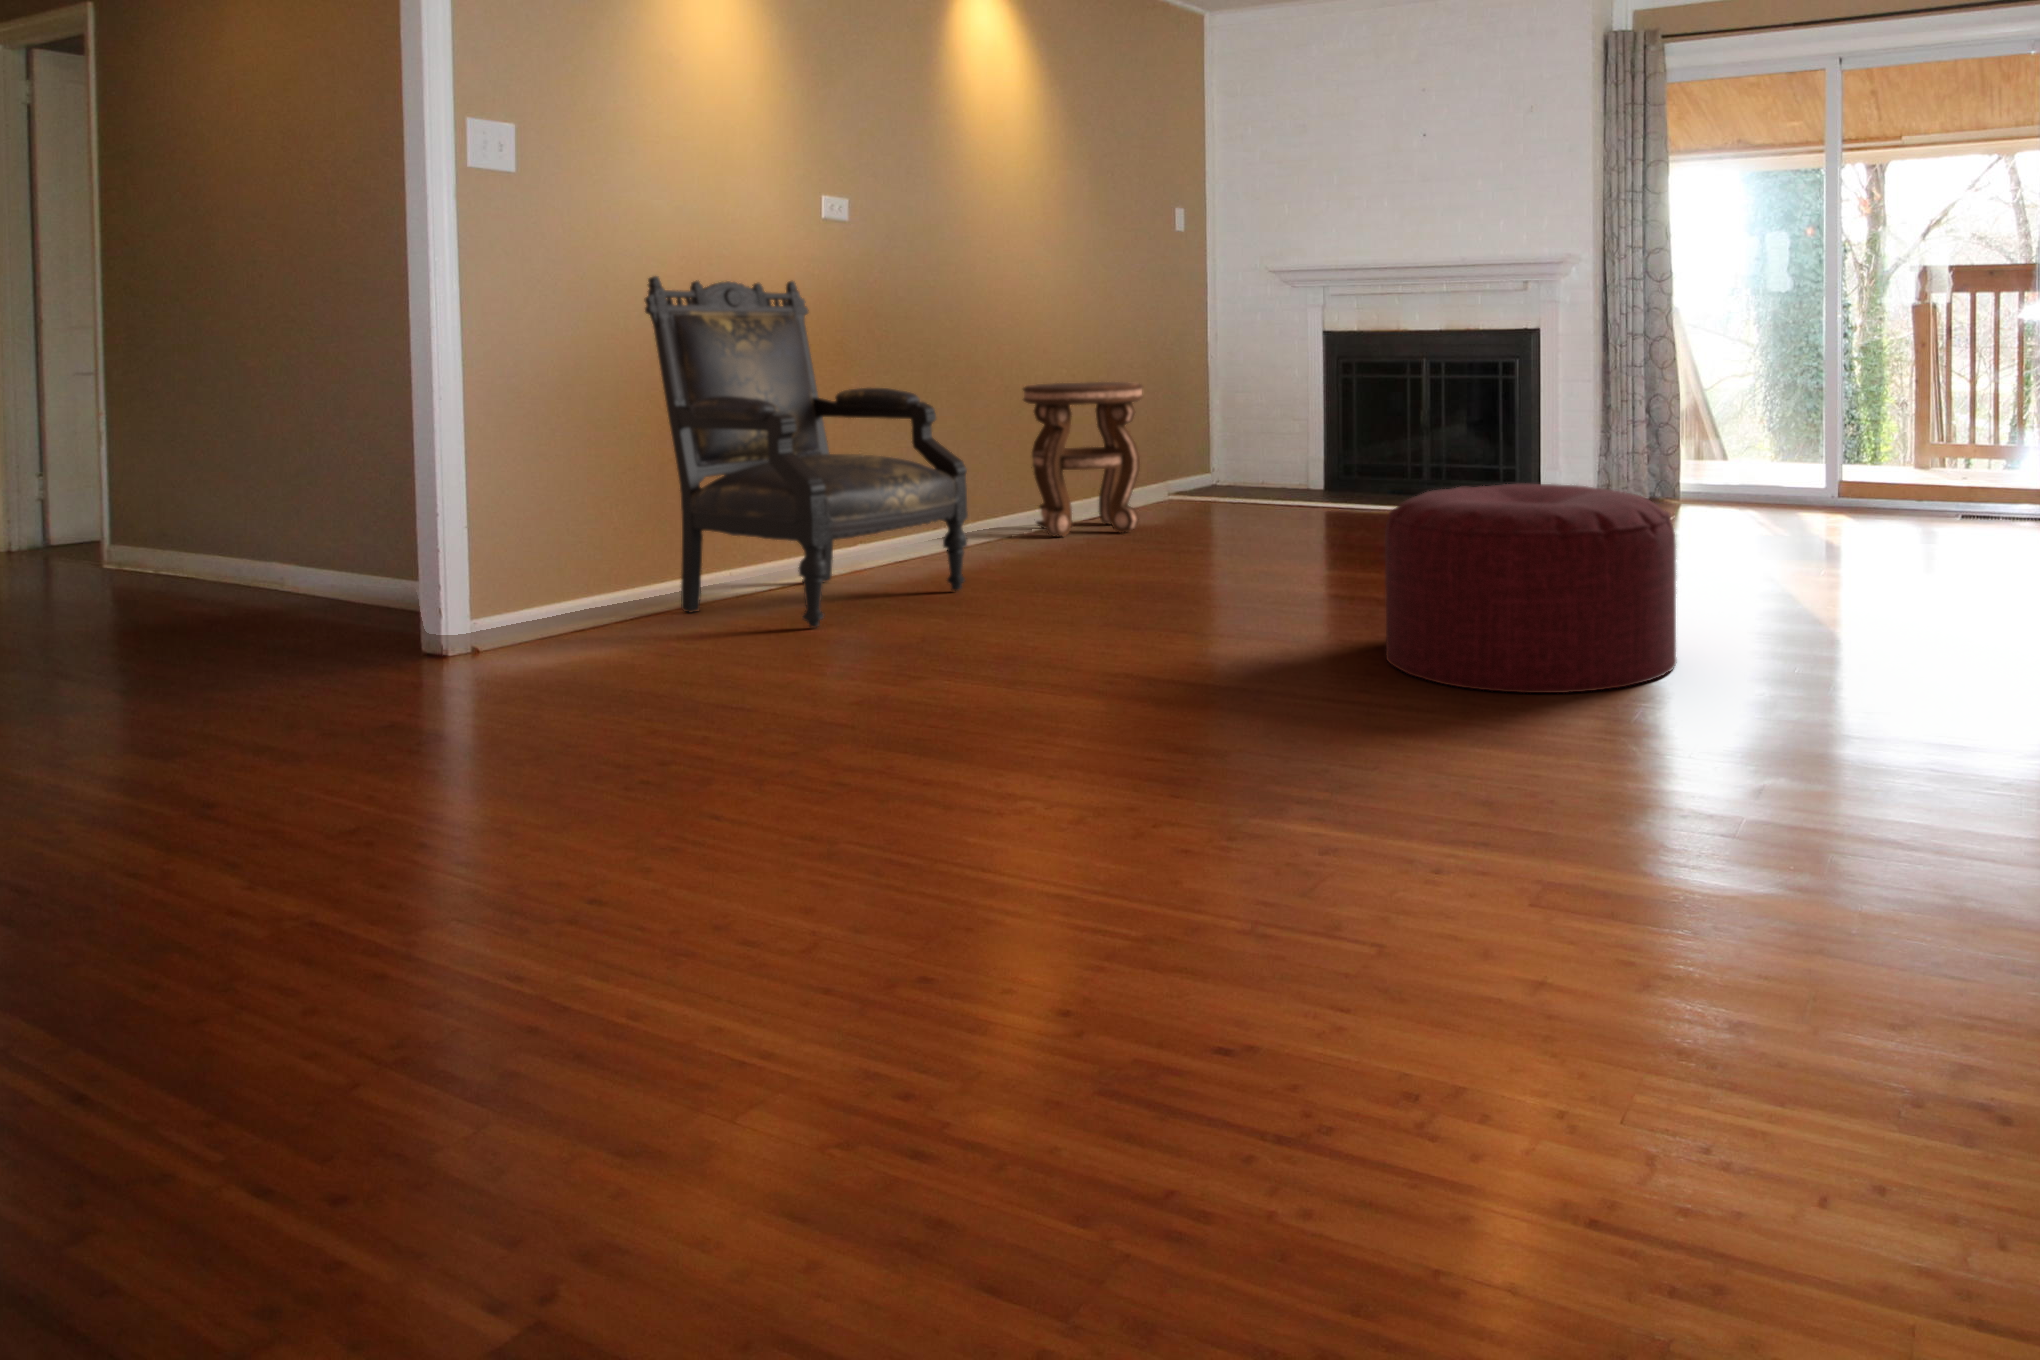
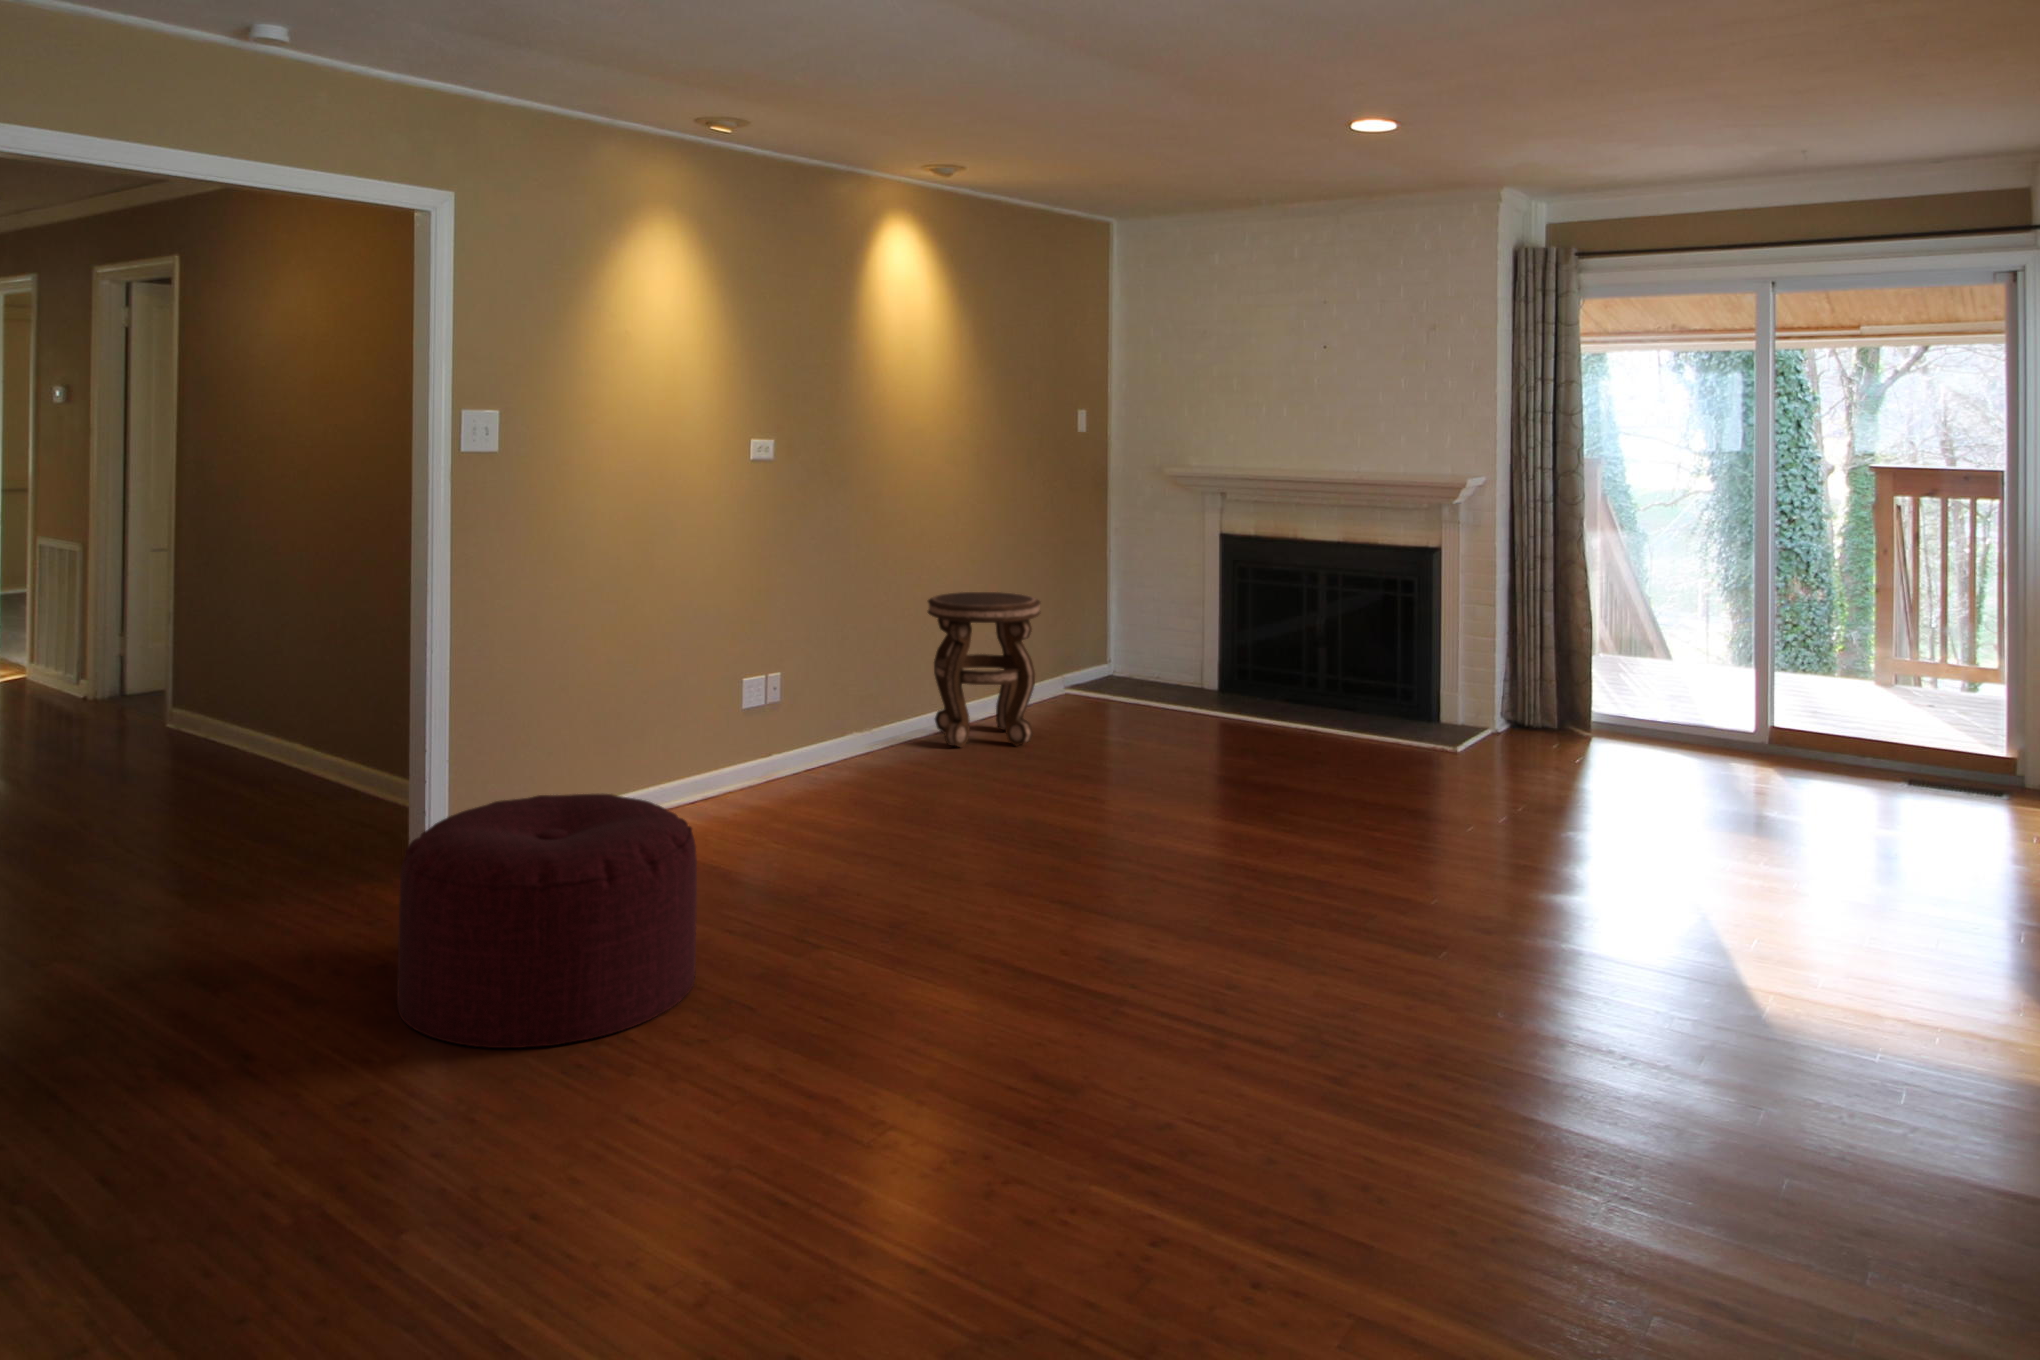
armchair: present [644,276,968,628] -> none [598,521,870,869]
ottoman: present [1385,484,1677,693] -> present [397,794,697,1048]

